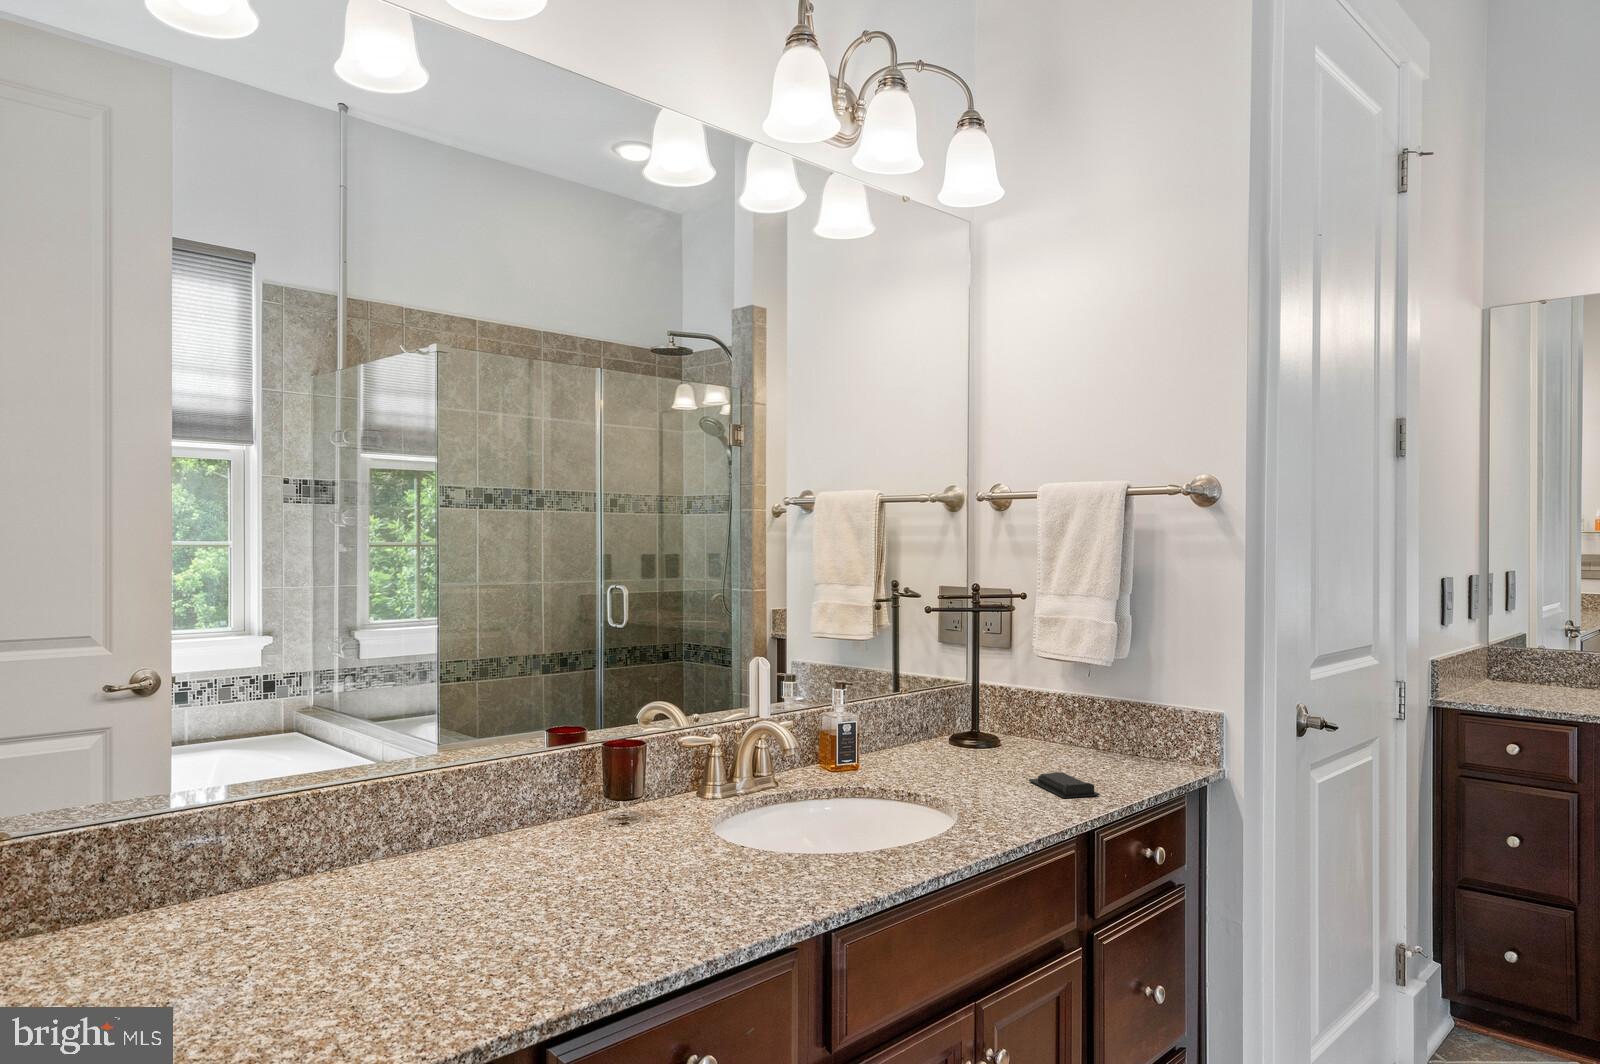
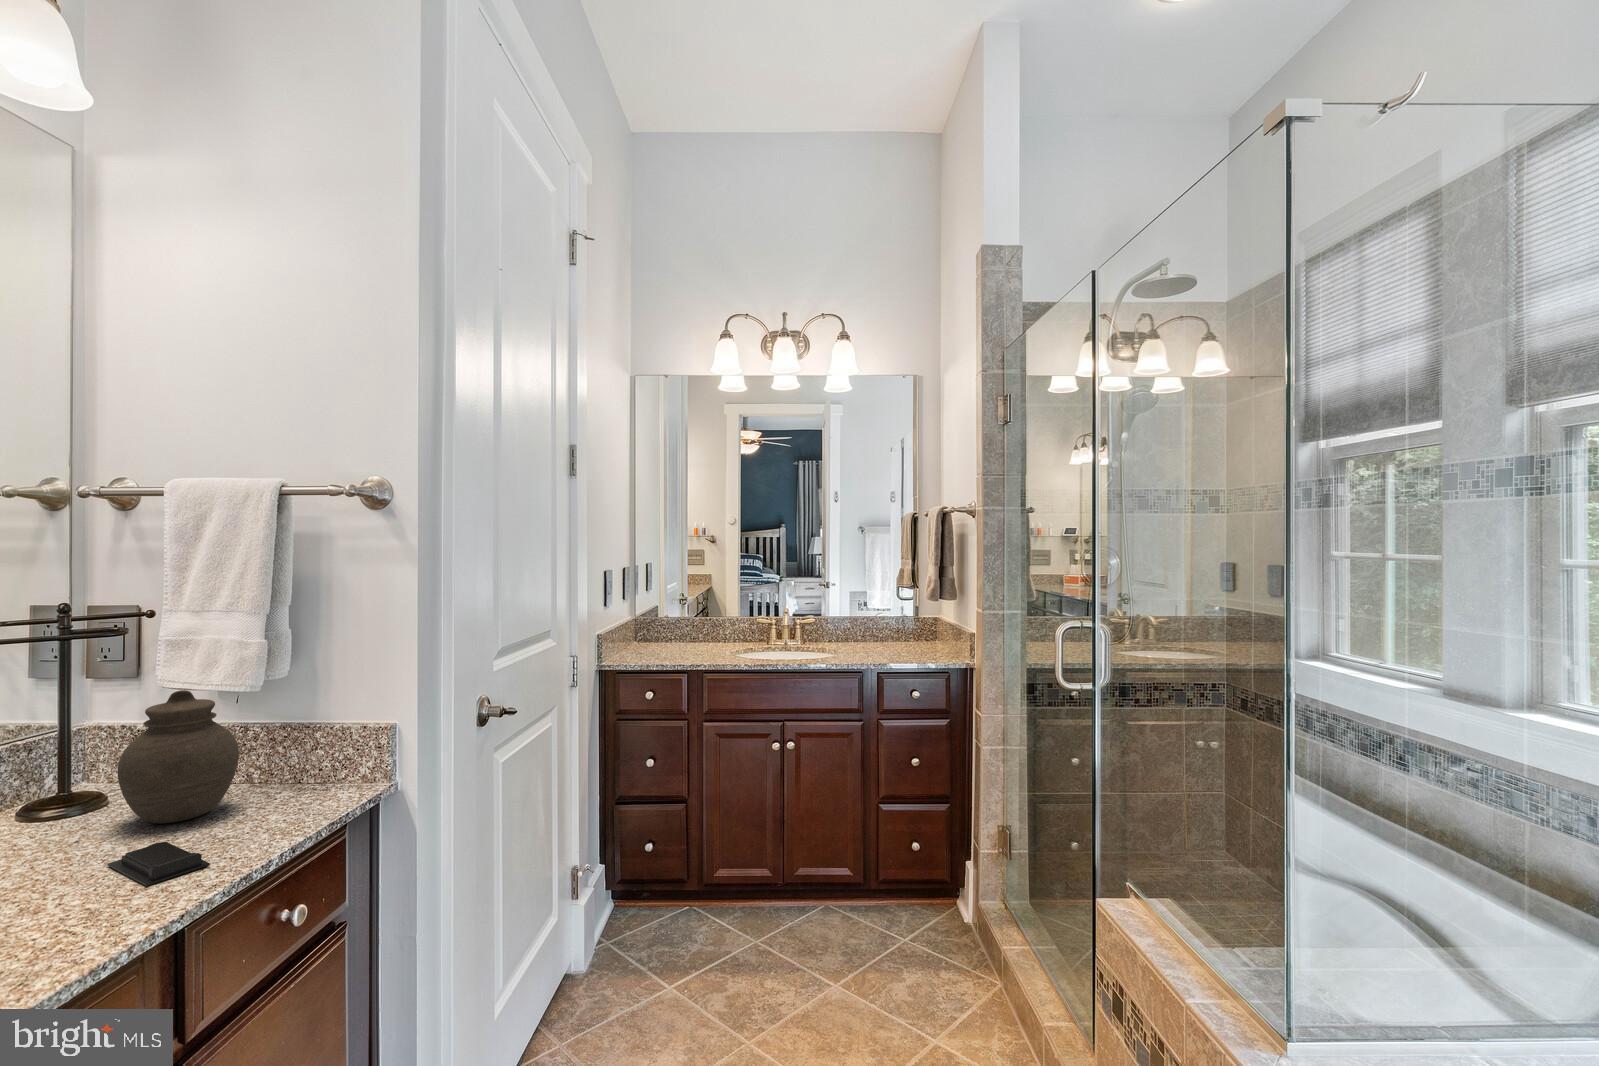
jar: none [1018,658,1096,764] -> present [118,690,239,823]

